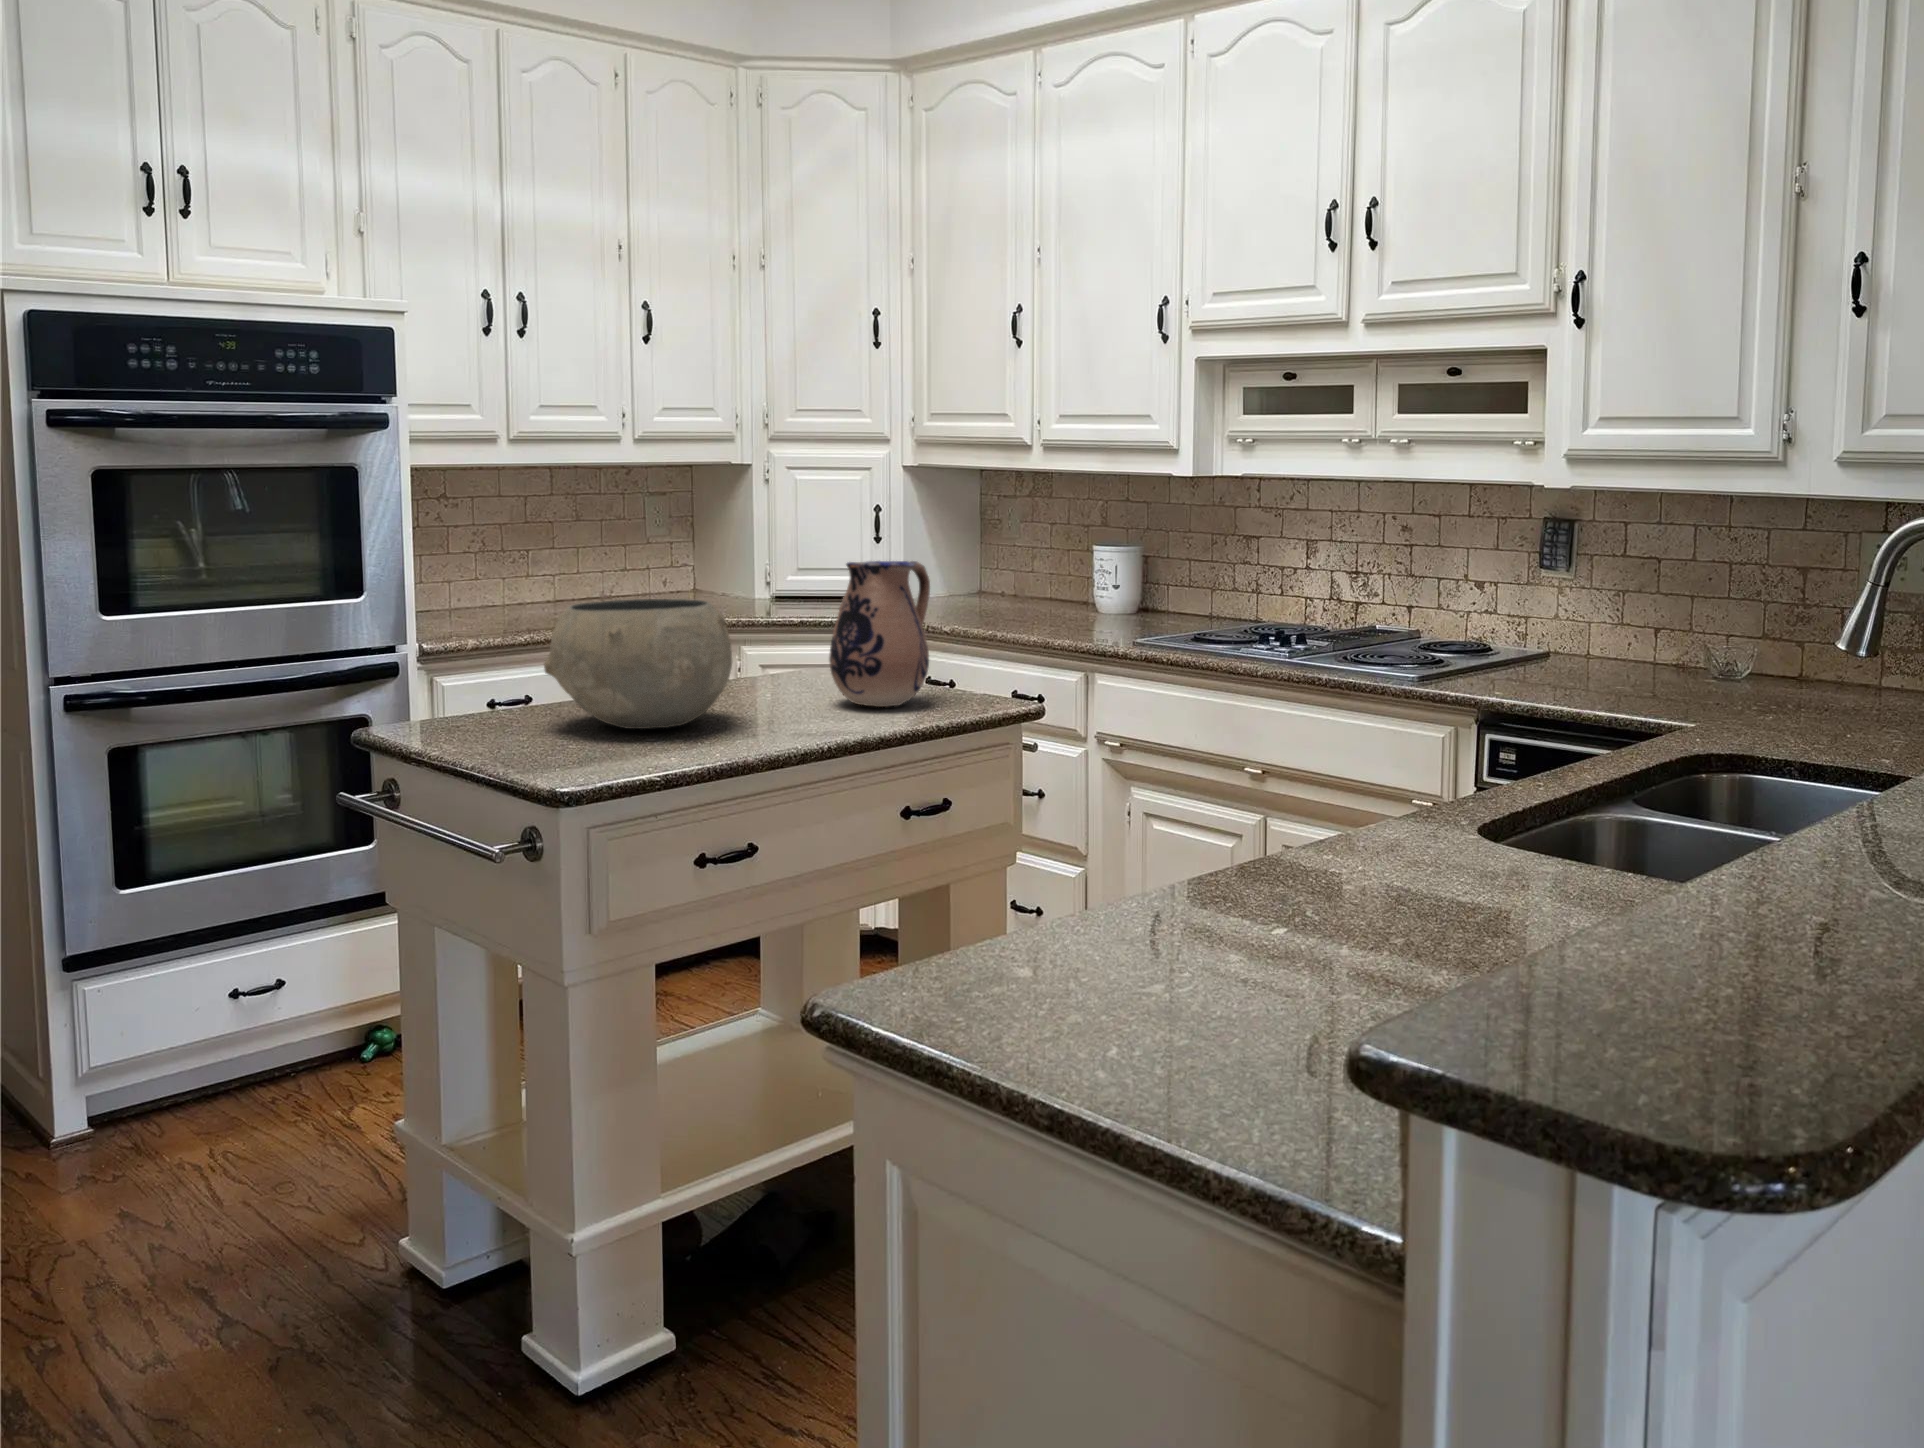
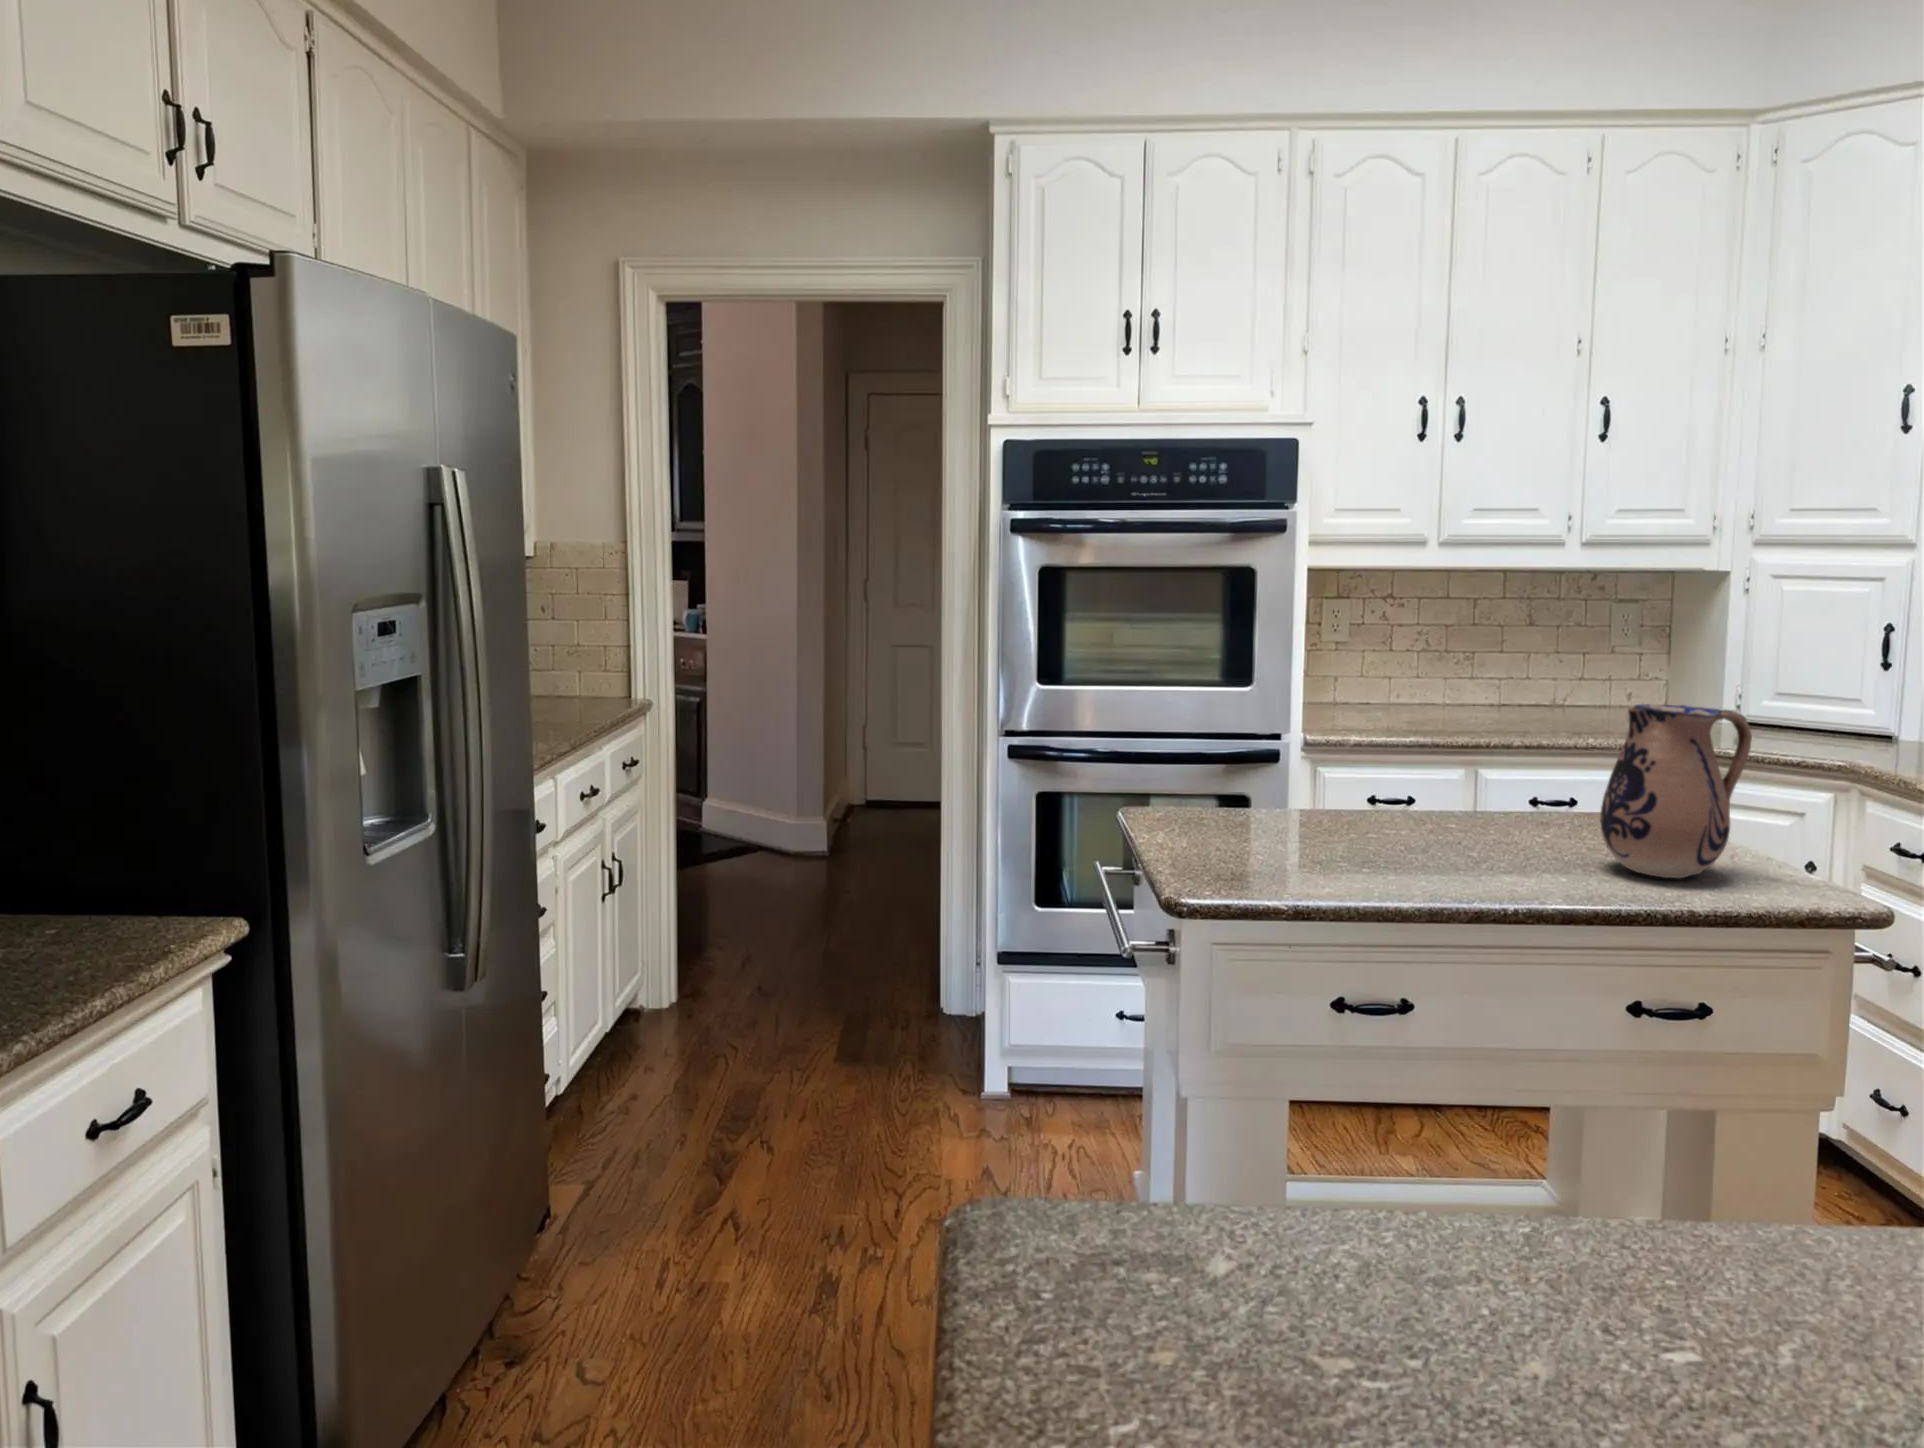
ceramic bowl: present [544,599,732,729] -> none [1266,721,1470,861]

